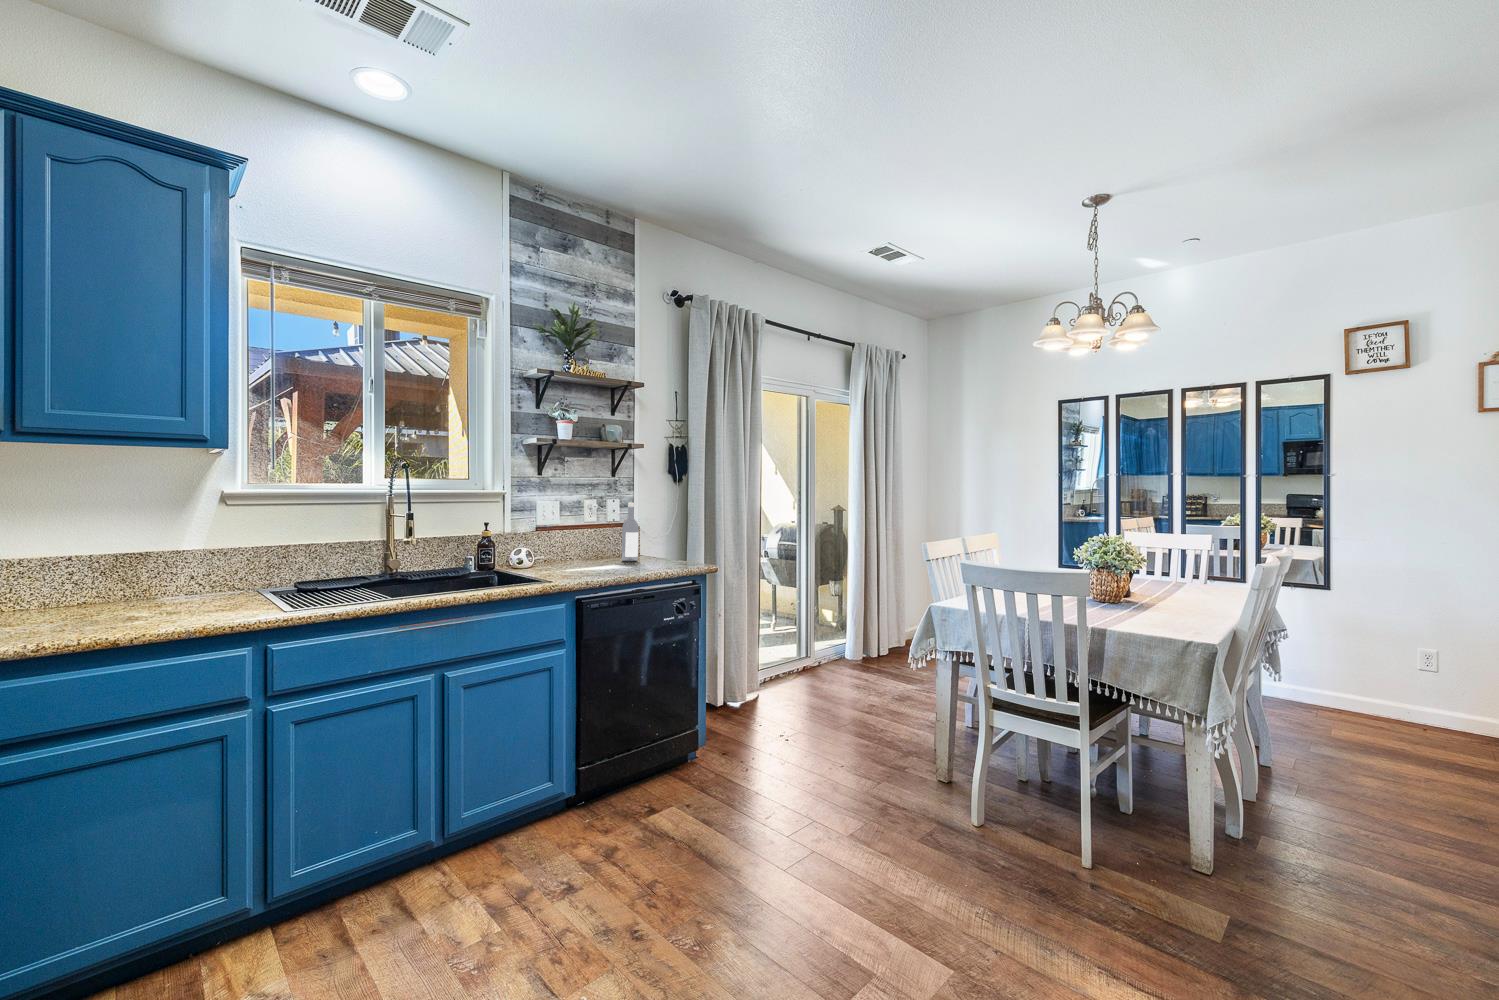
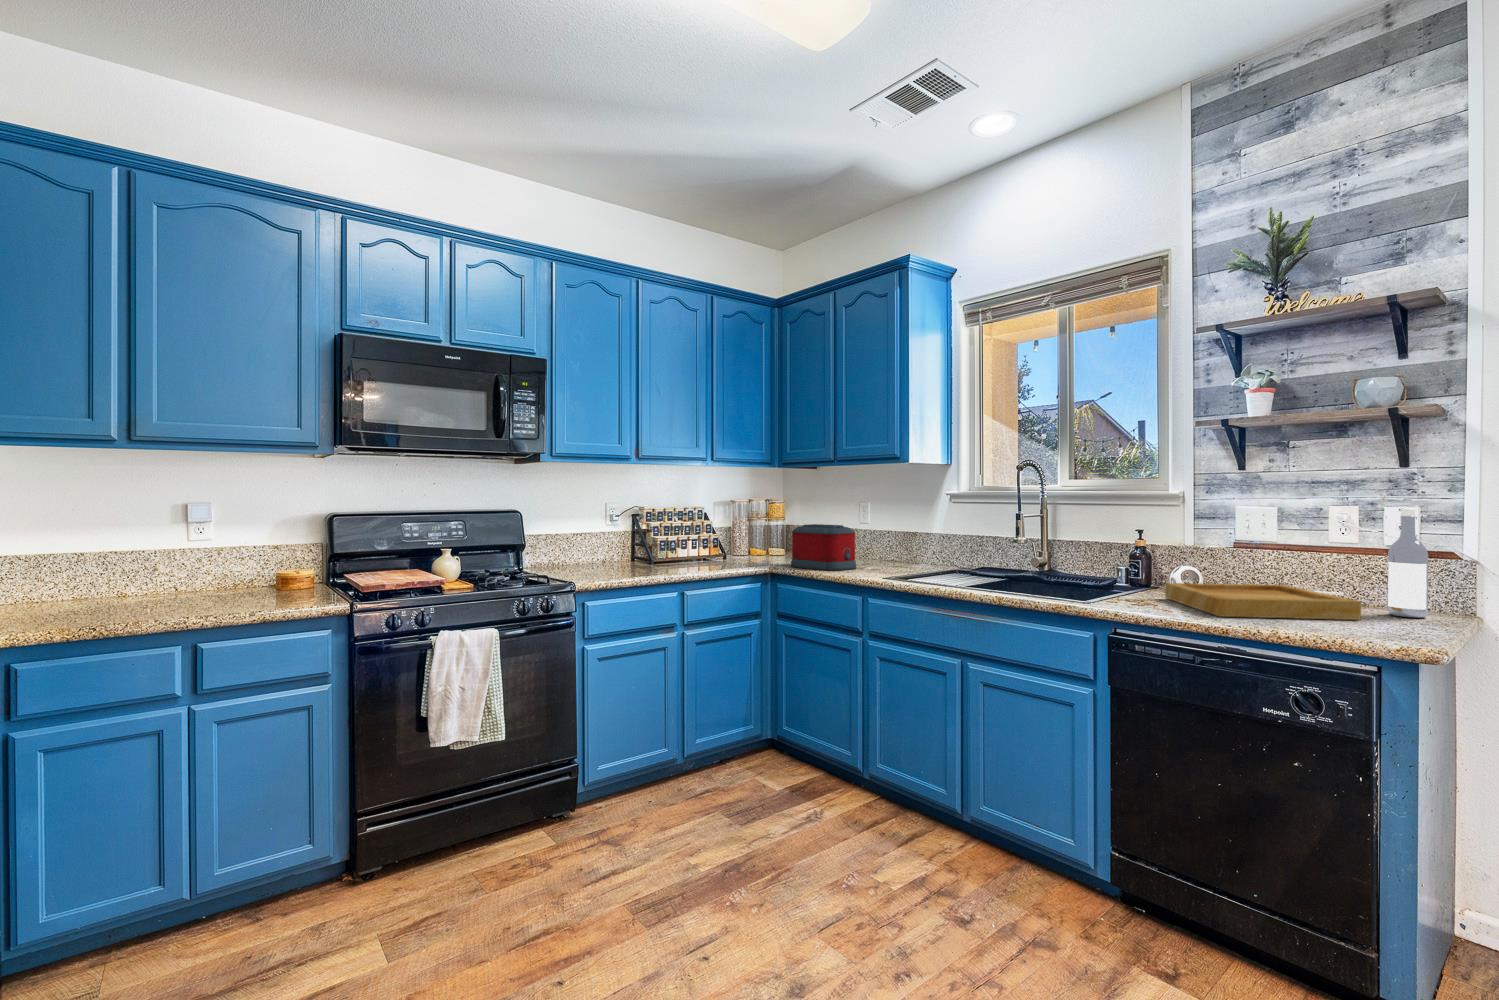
toaster: none [21,543,174,626] -> present [791,524,856,571]
tray: none [541,552,639,577] -> present [1165,583,1361,620]

